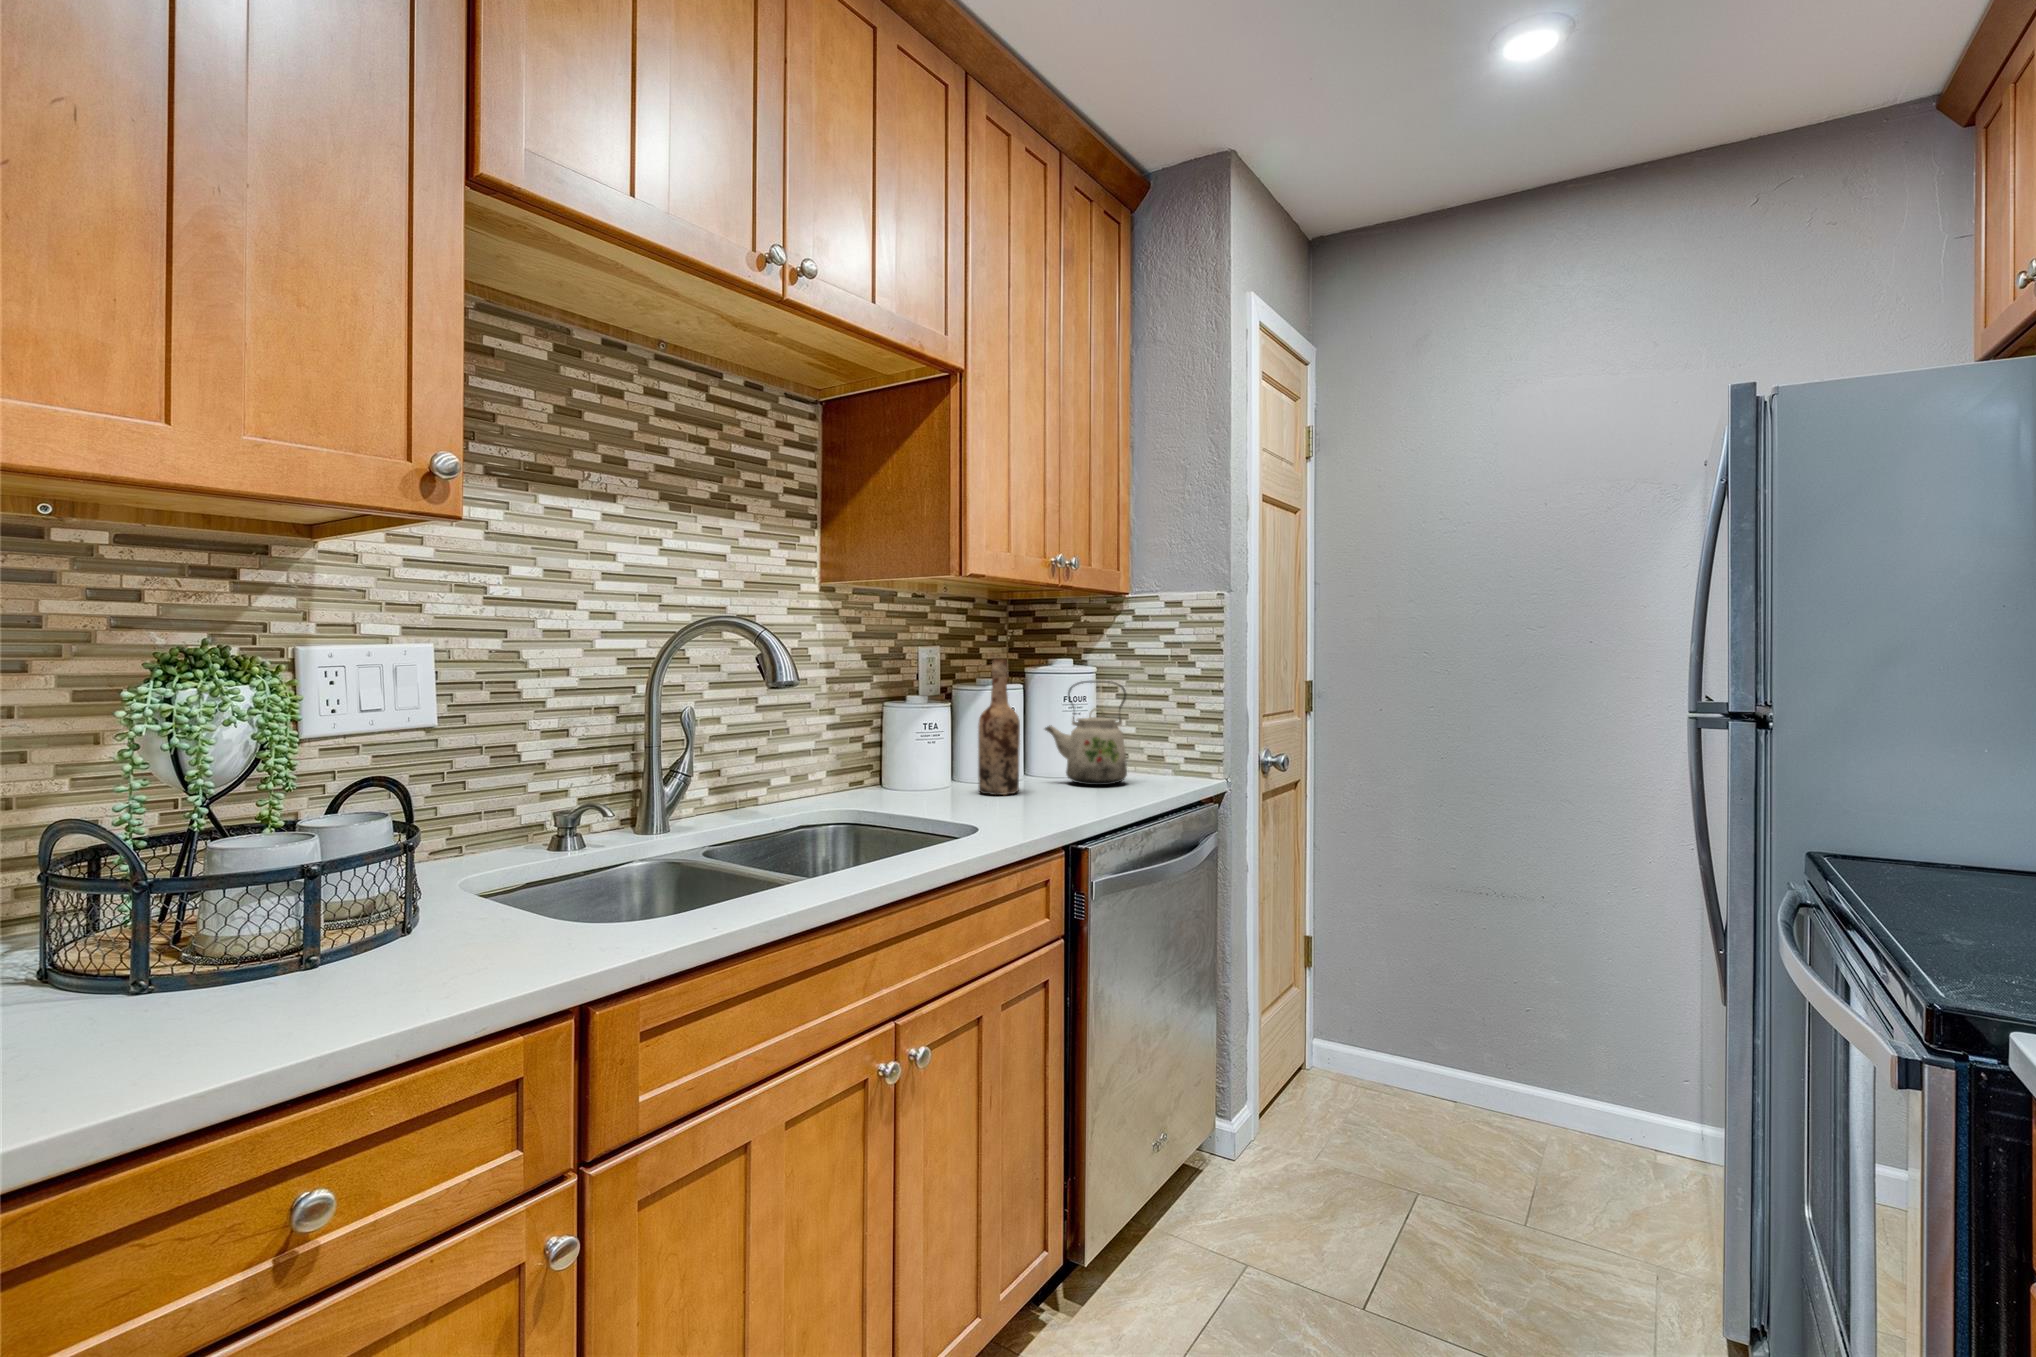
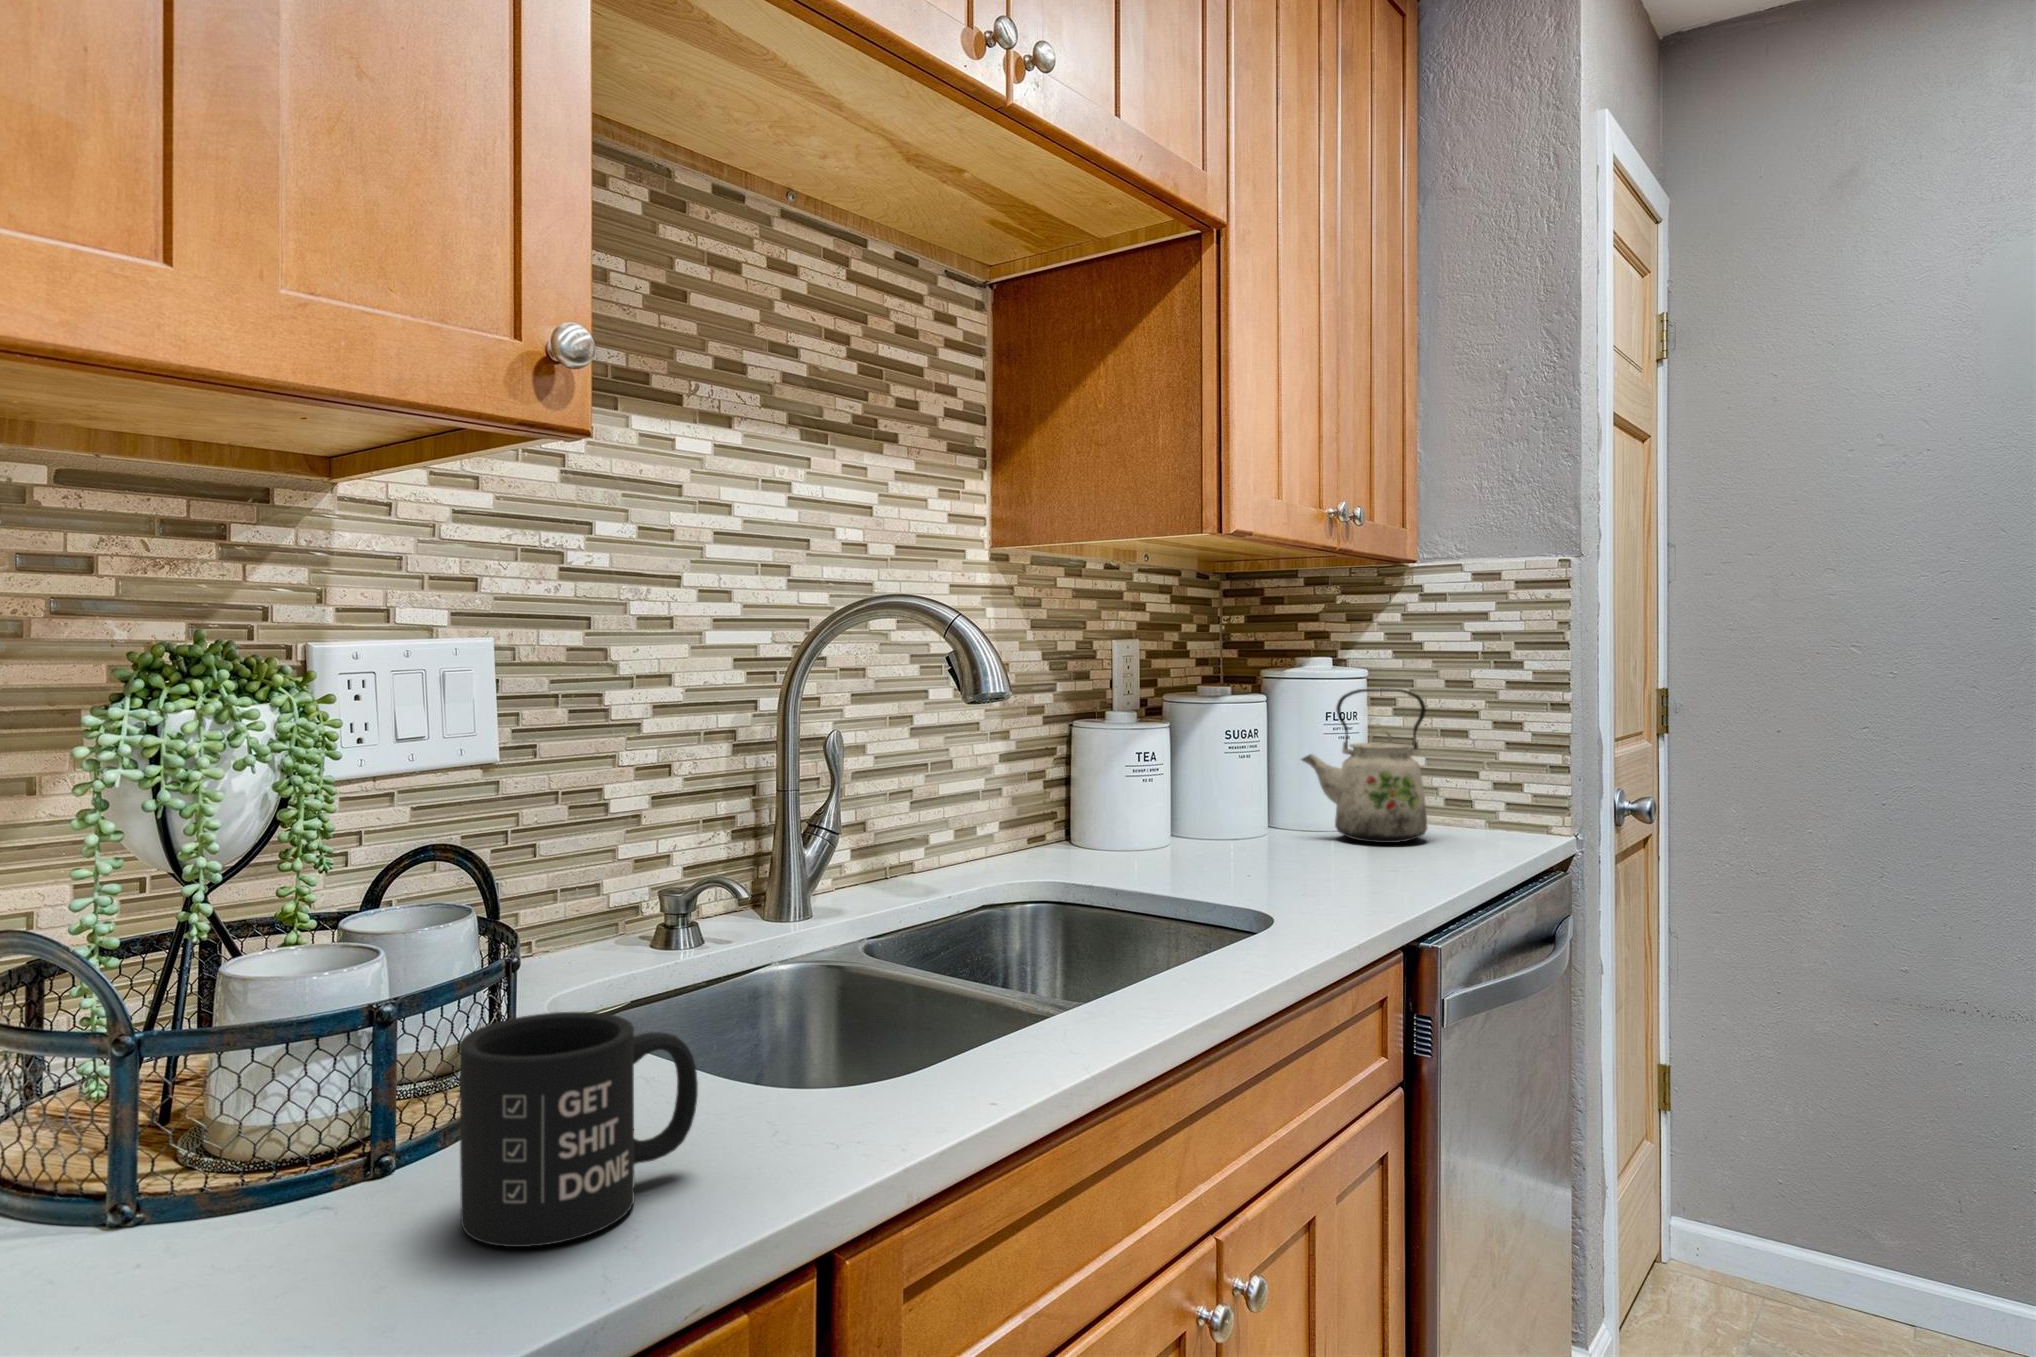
wine bottle: present [978,659,1020,795] -> none [1219,657,1280,858]
mug: none [349,868,508,997] -> present [459,1012,698,1247]

